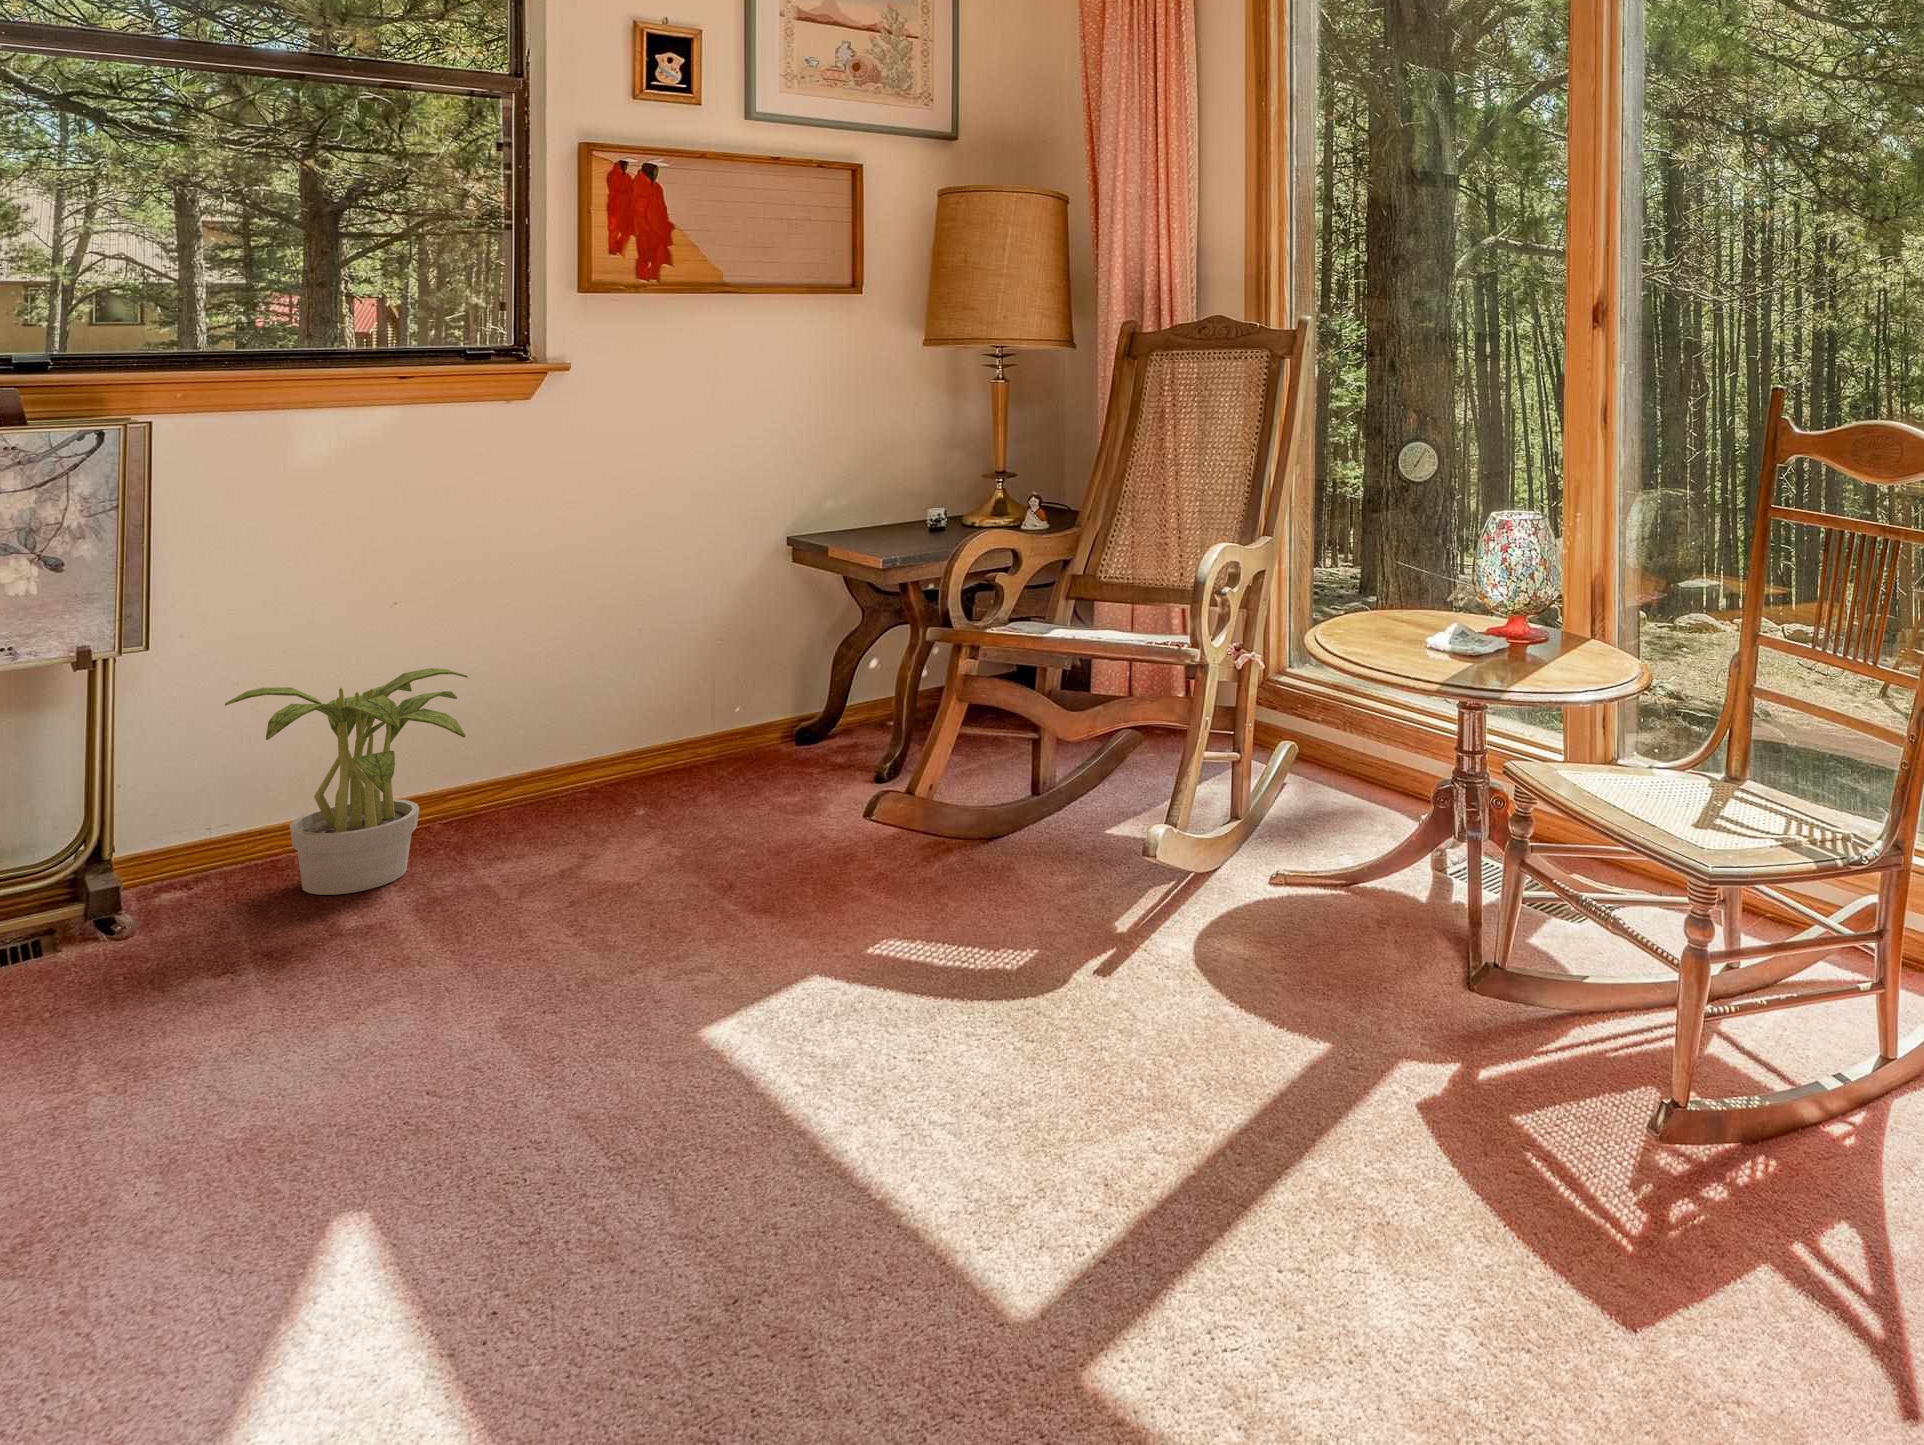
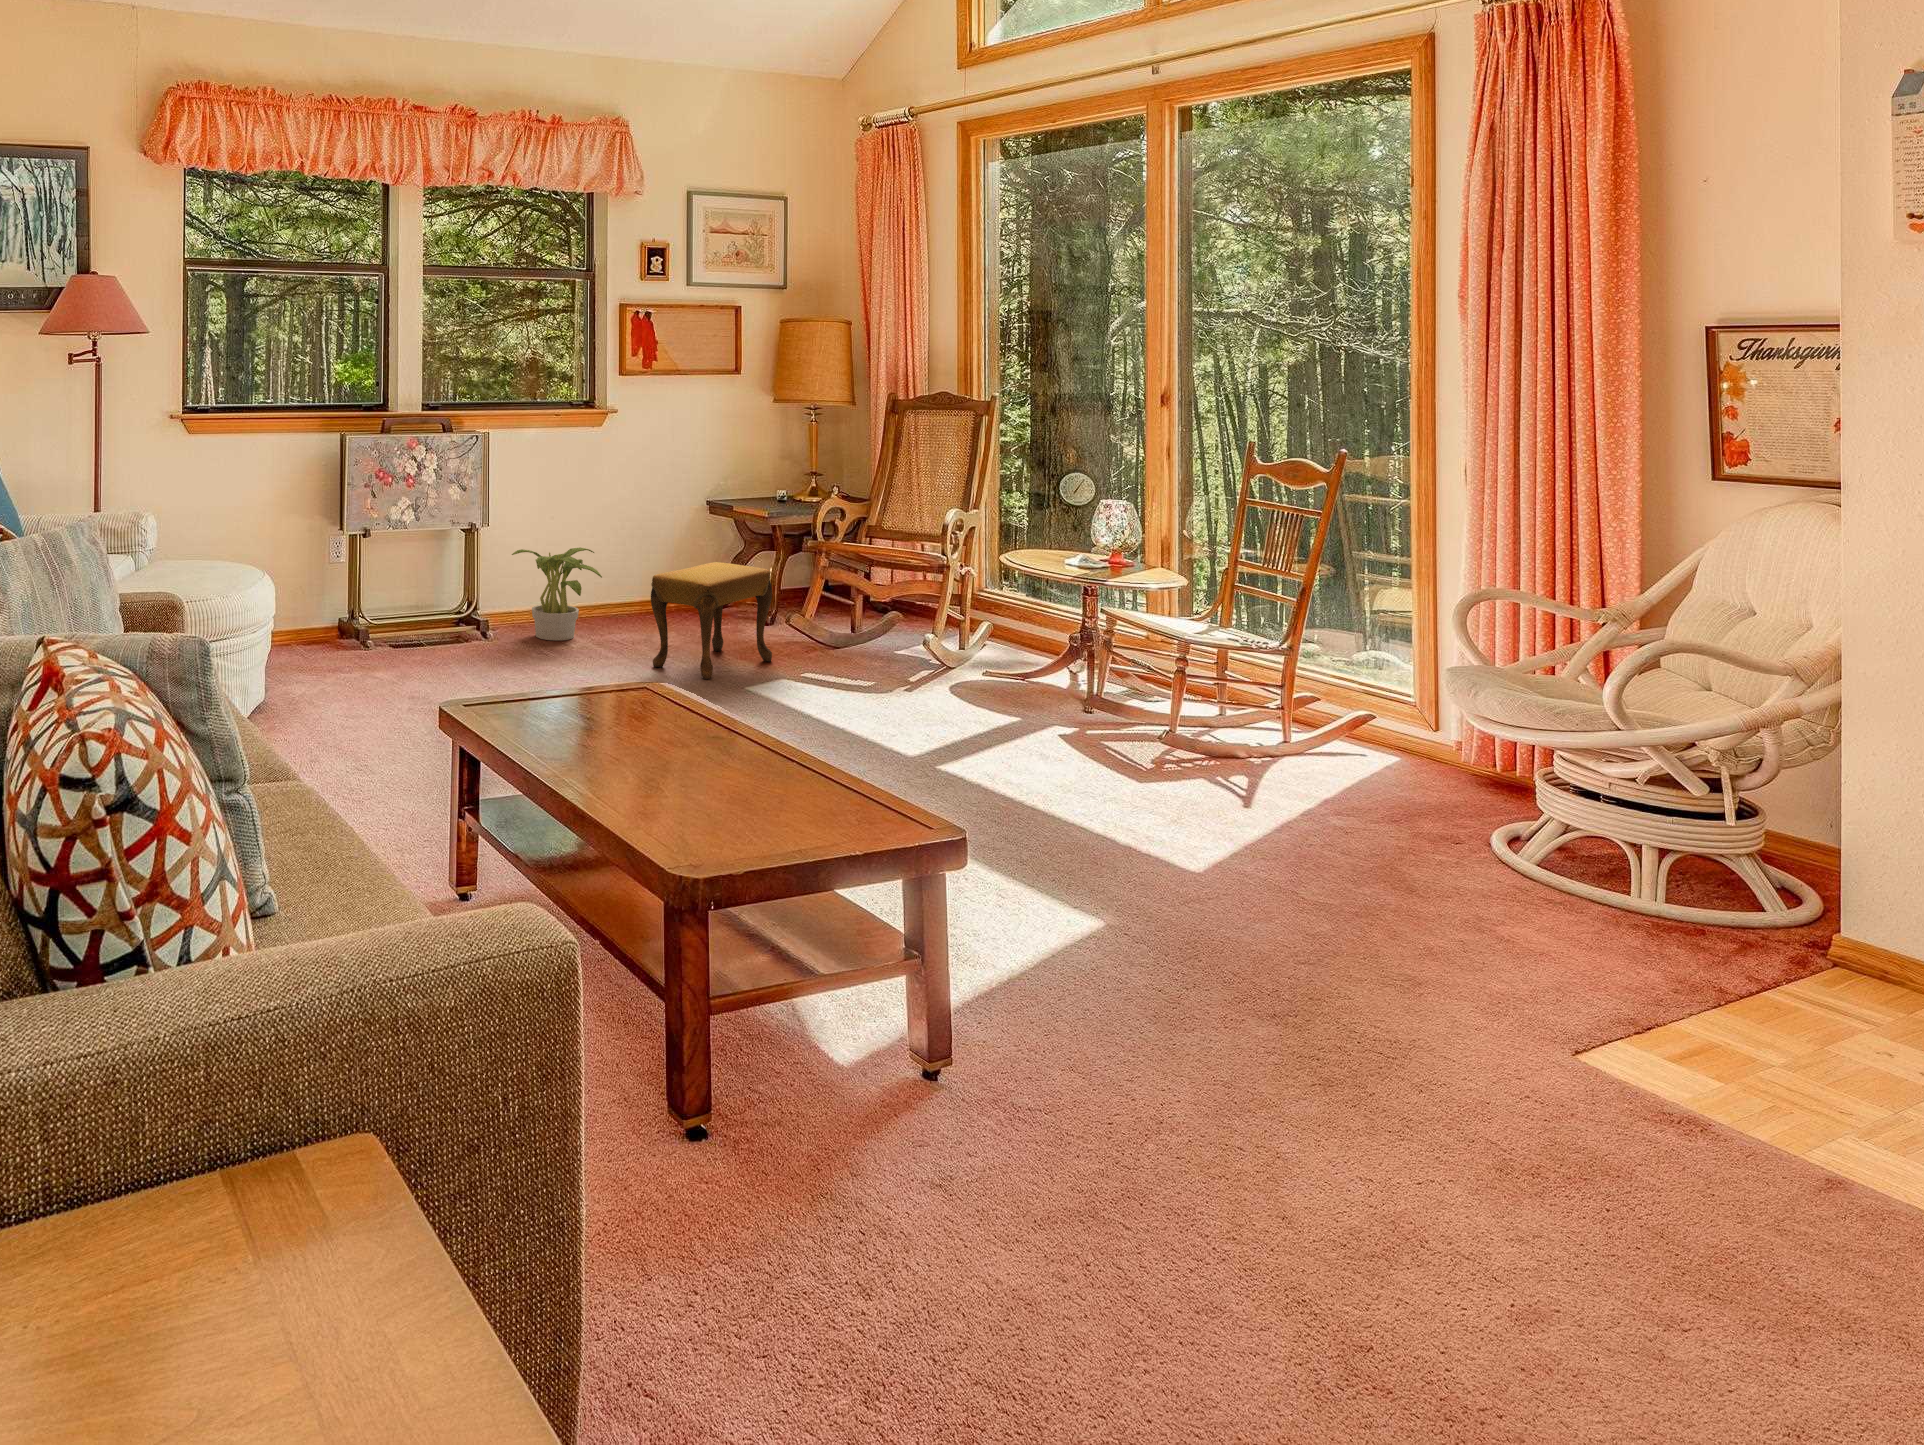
footstool: none [518,684,838,991] -> present [651,562,772,679]

